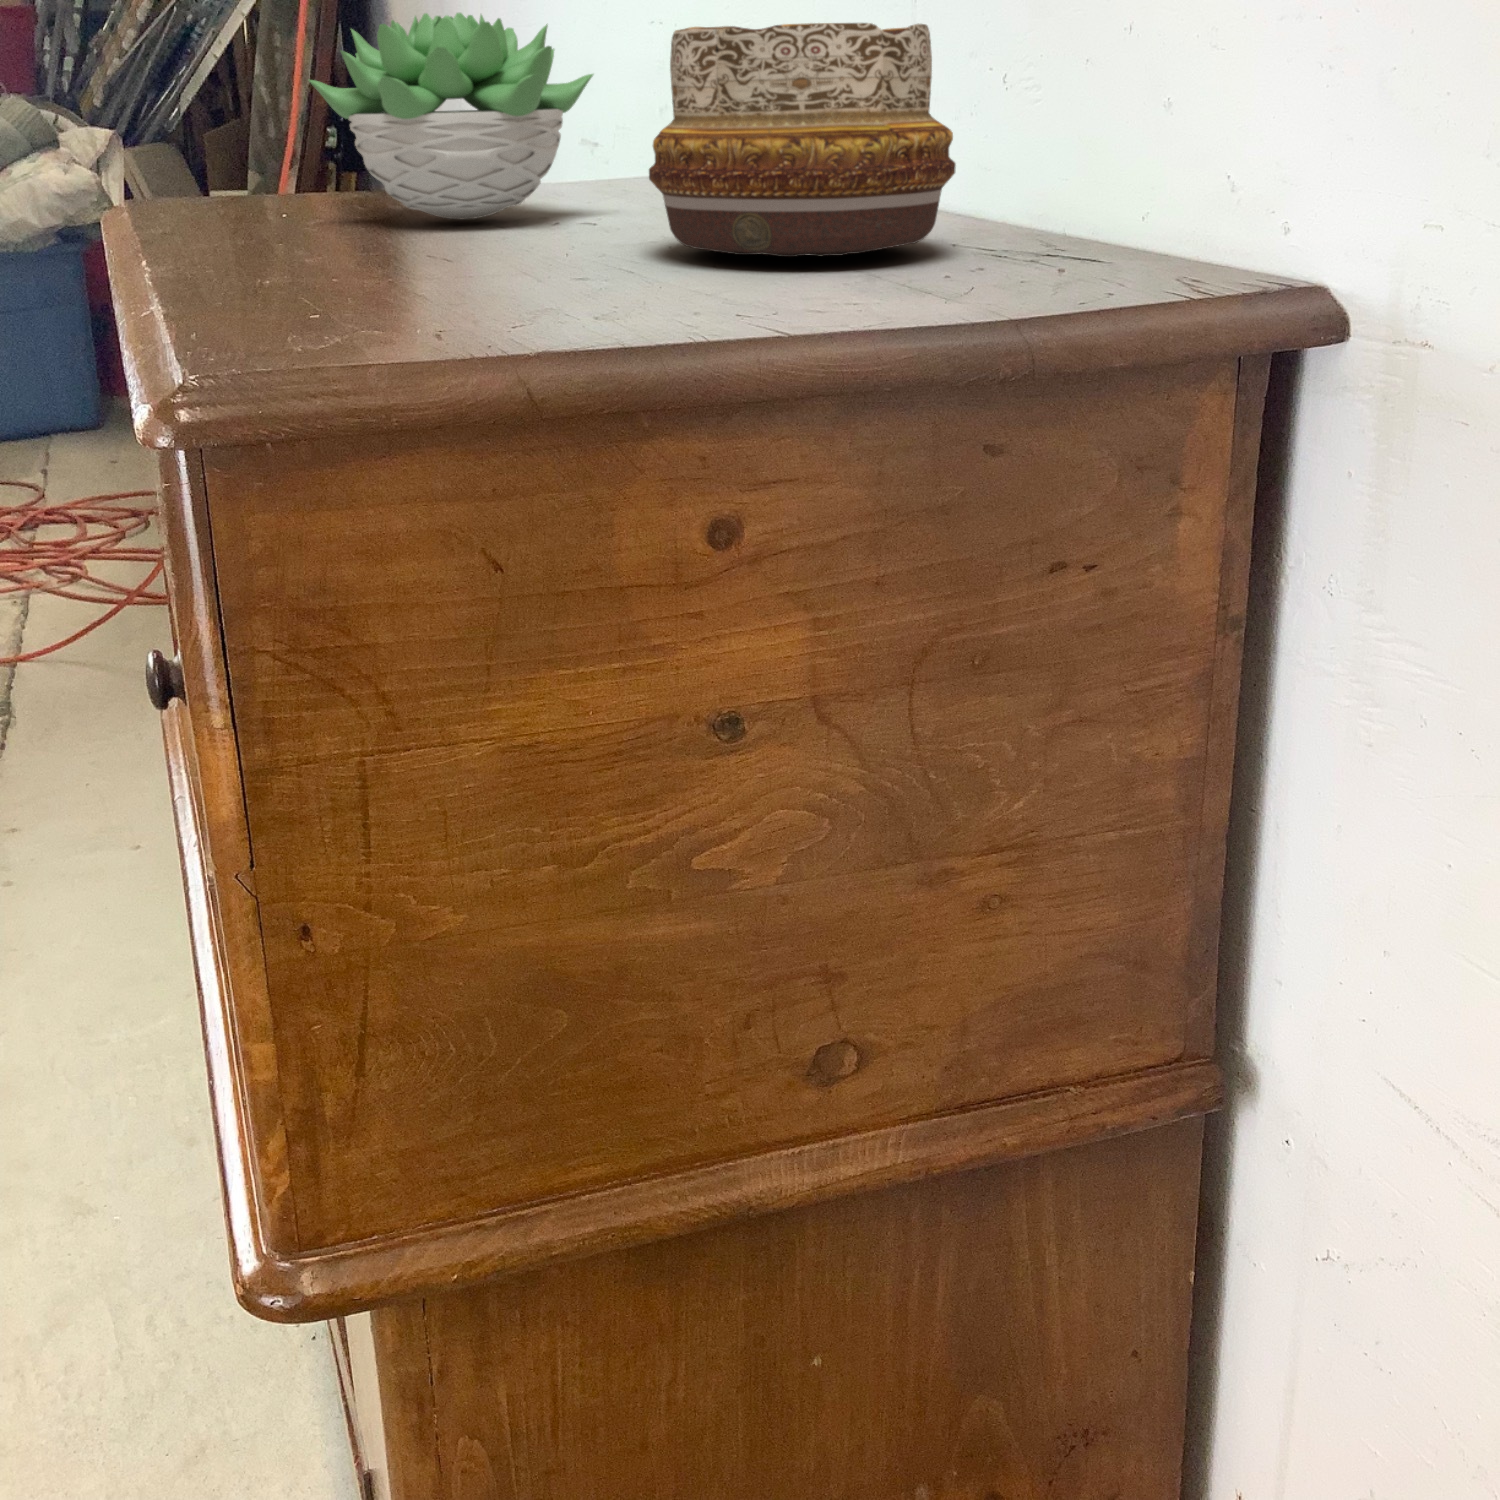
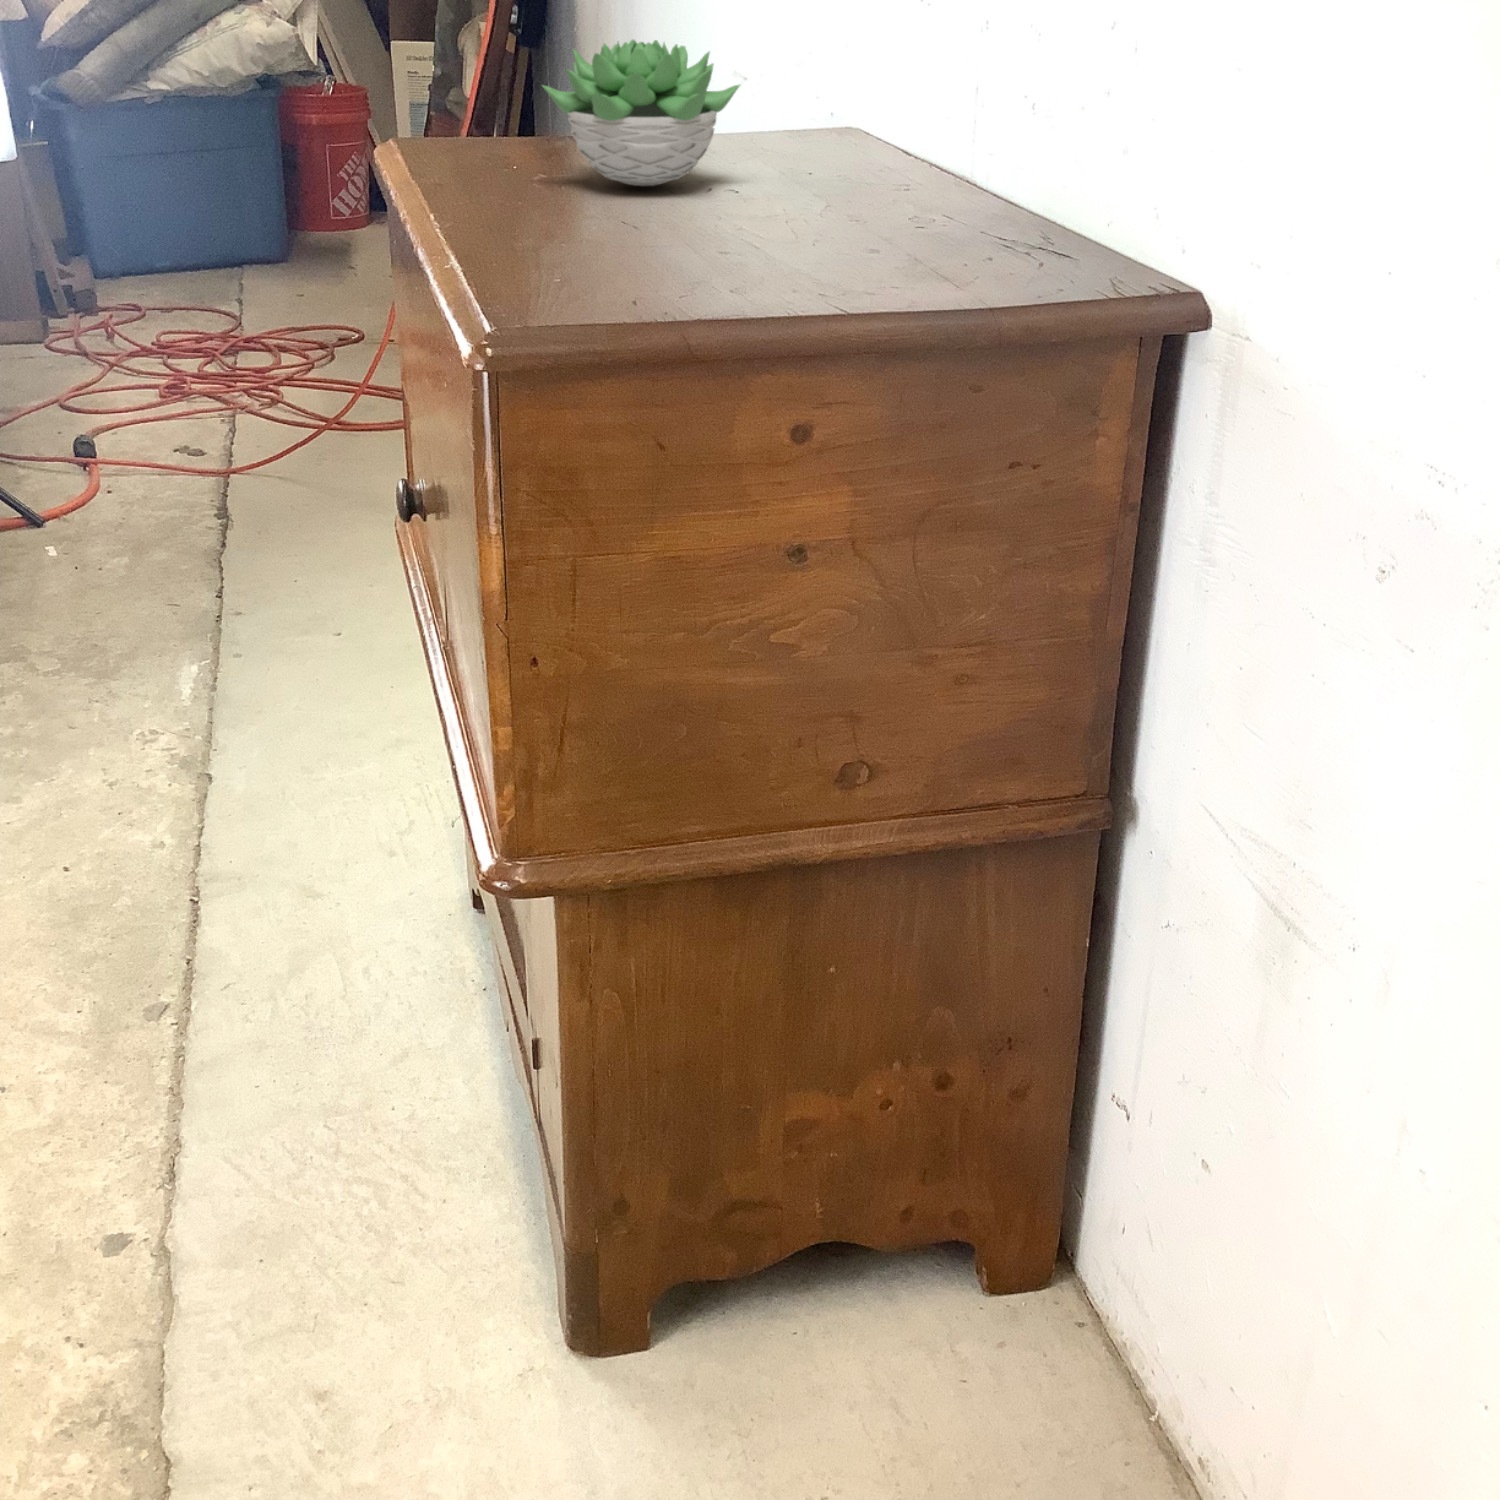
decorative bowl: present [649,23,956,257] -> none [772,78,978,243]

